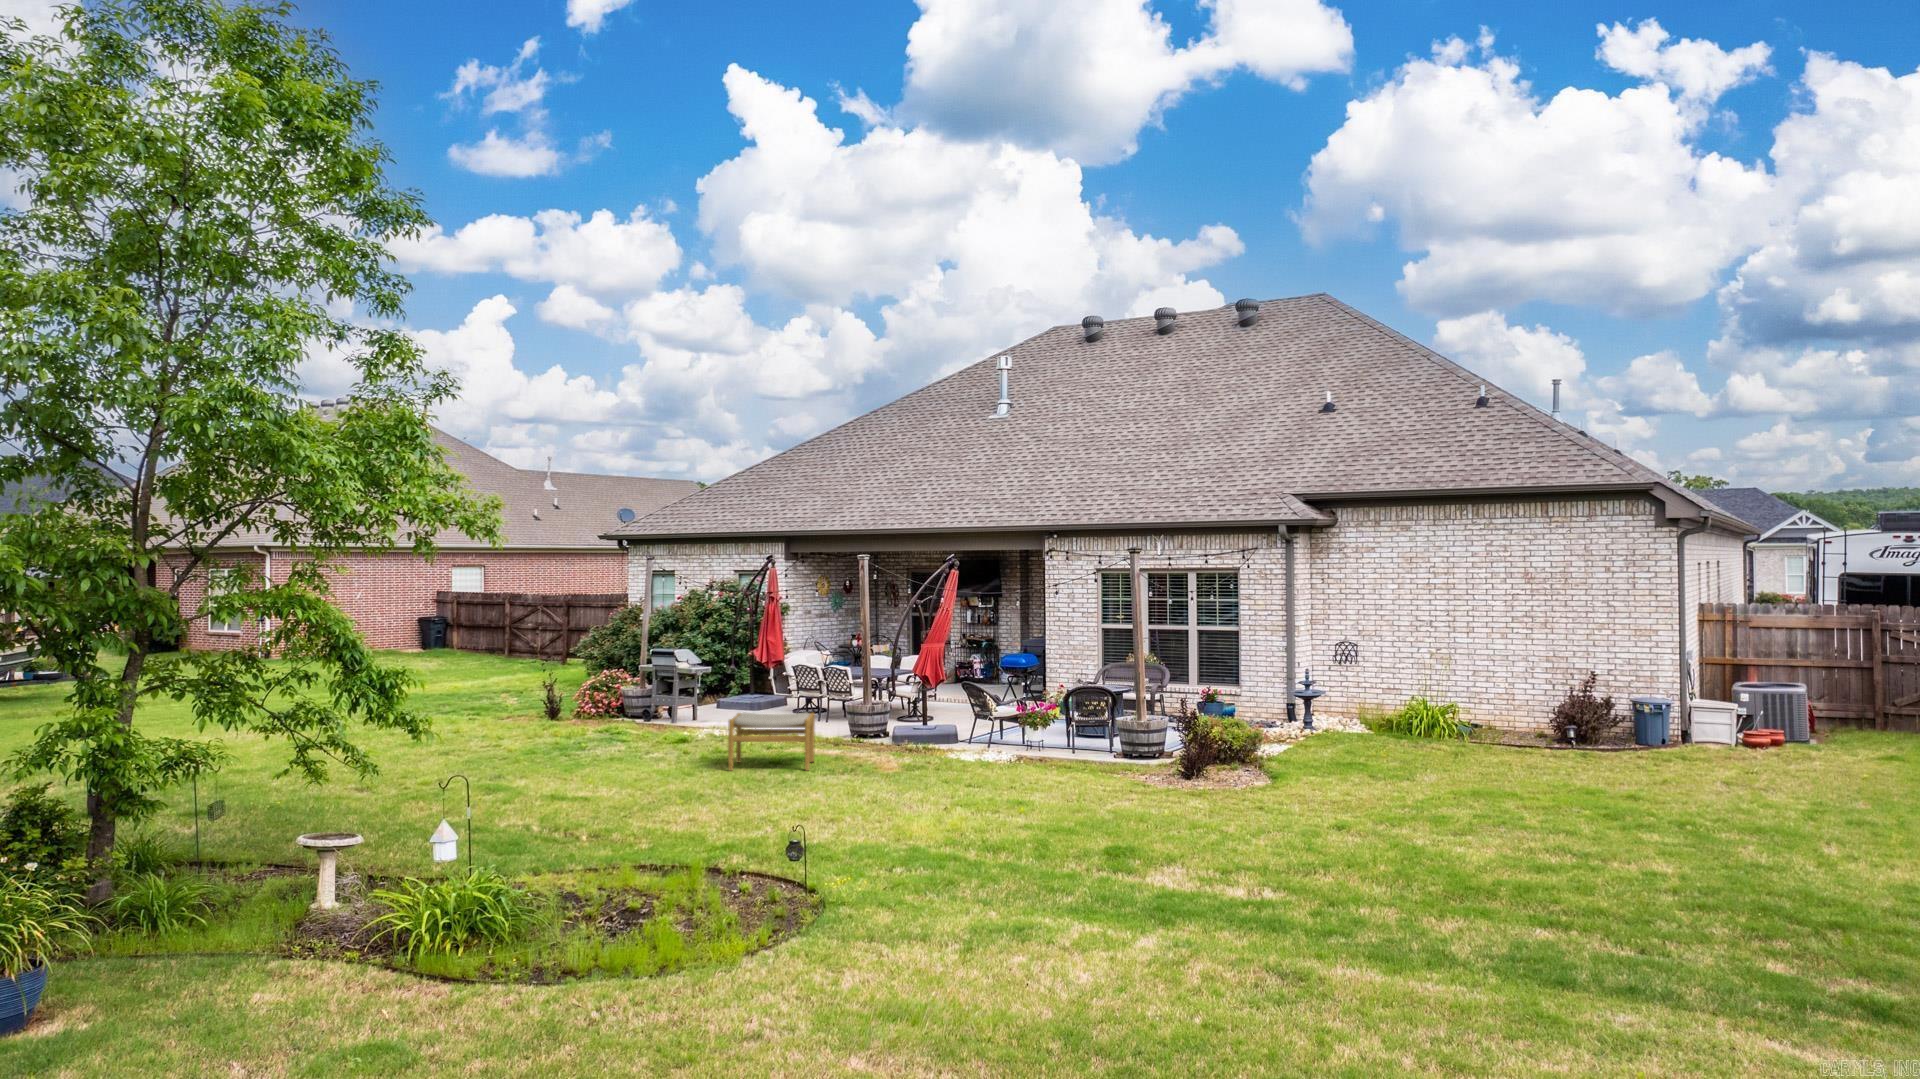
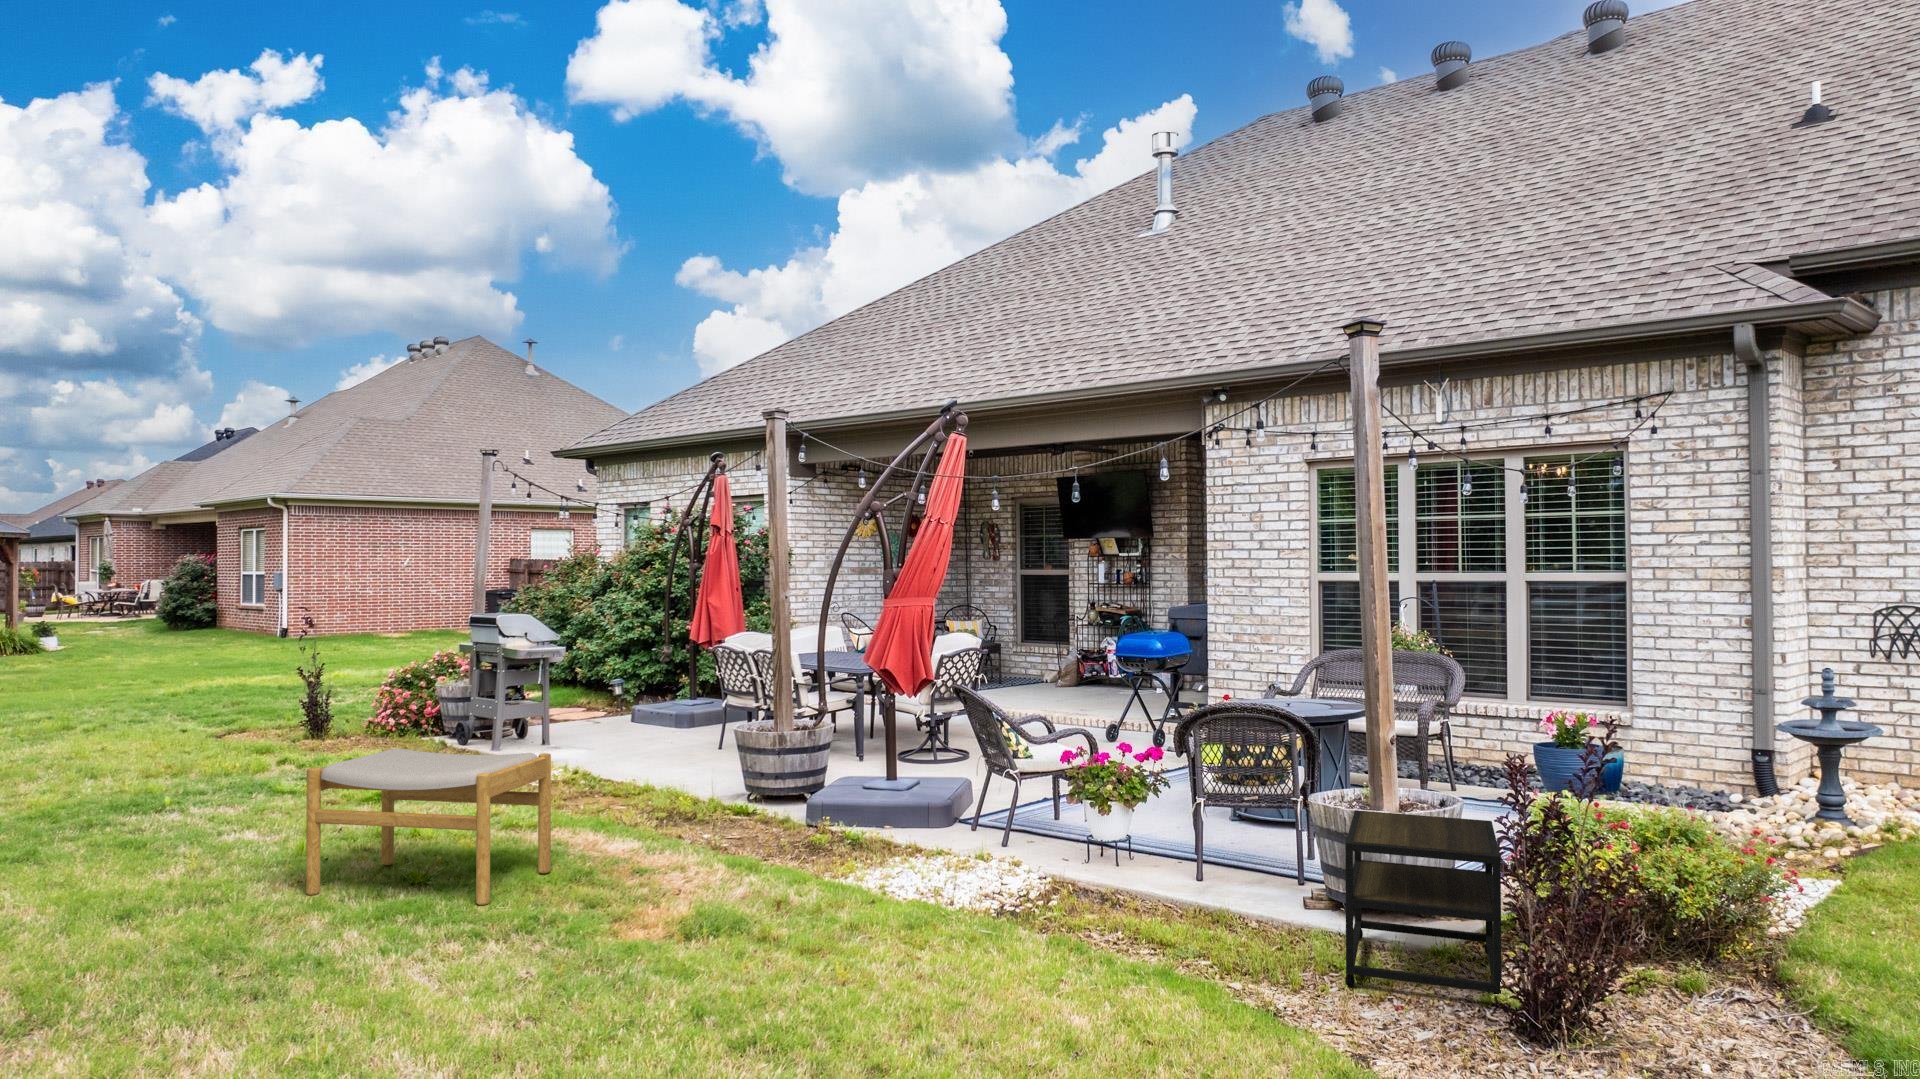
side table: none [1133,721,1180,777] -> present [1345,810,1502,1006]

